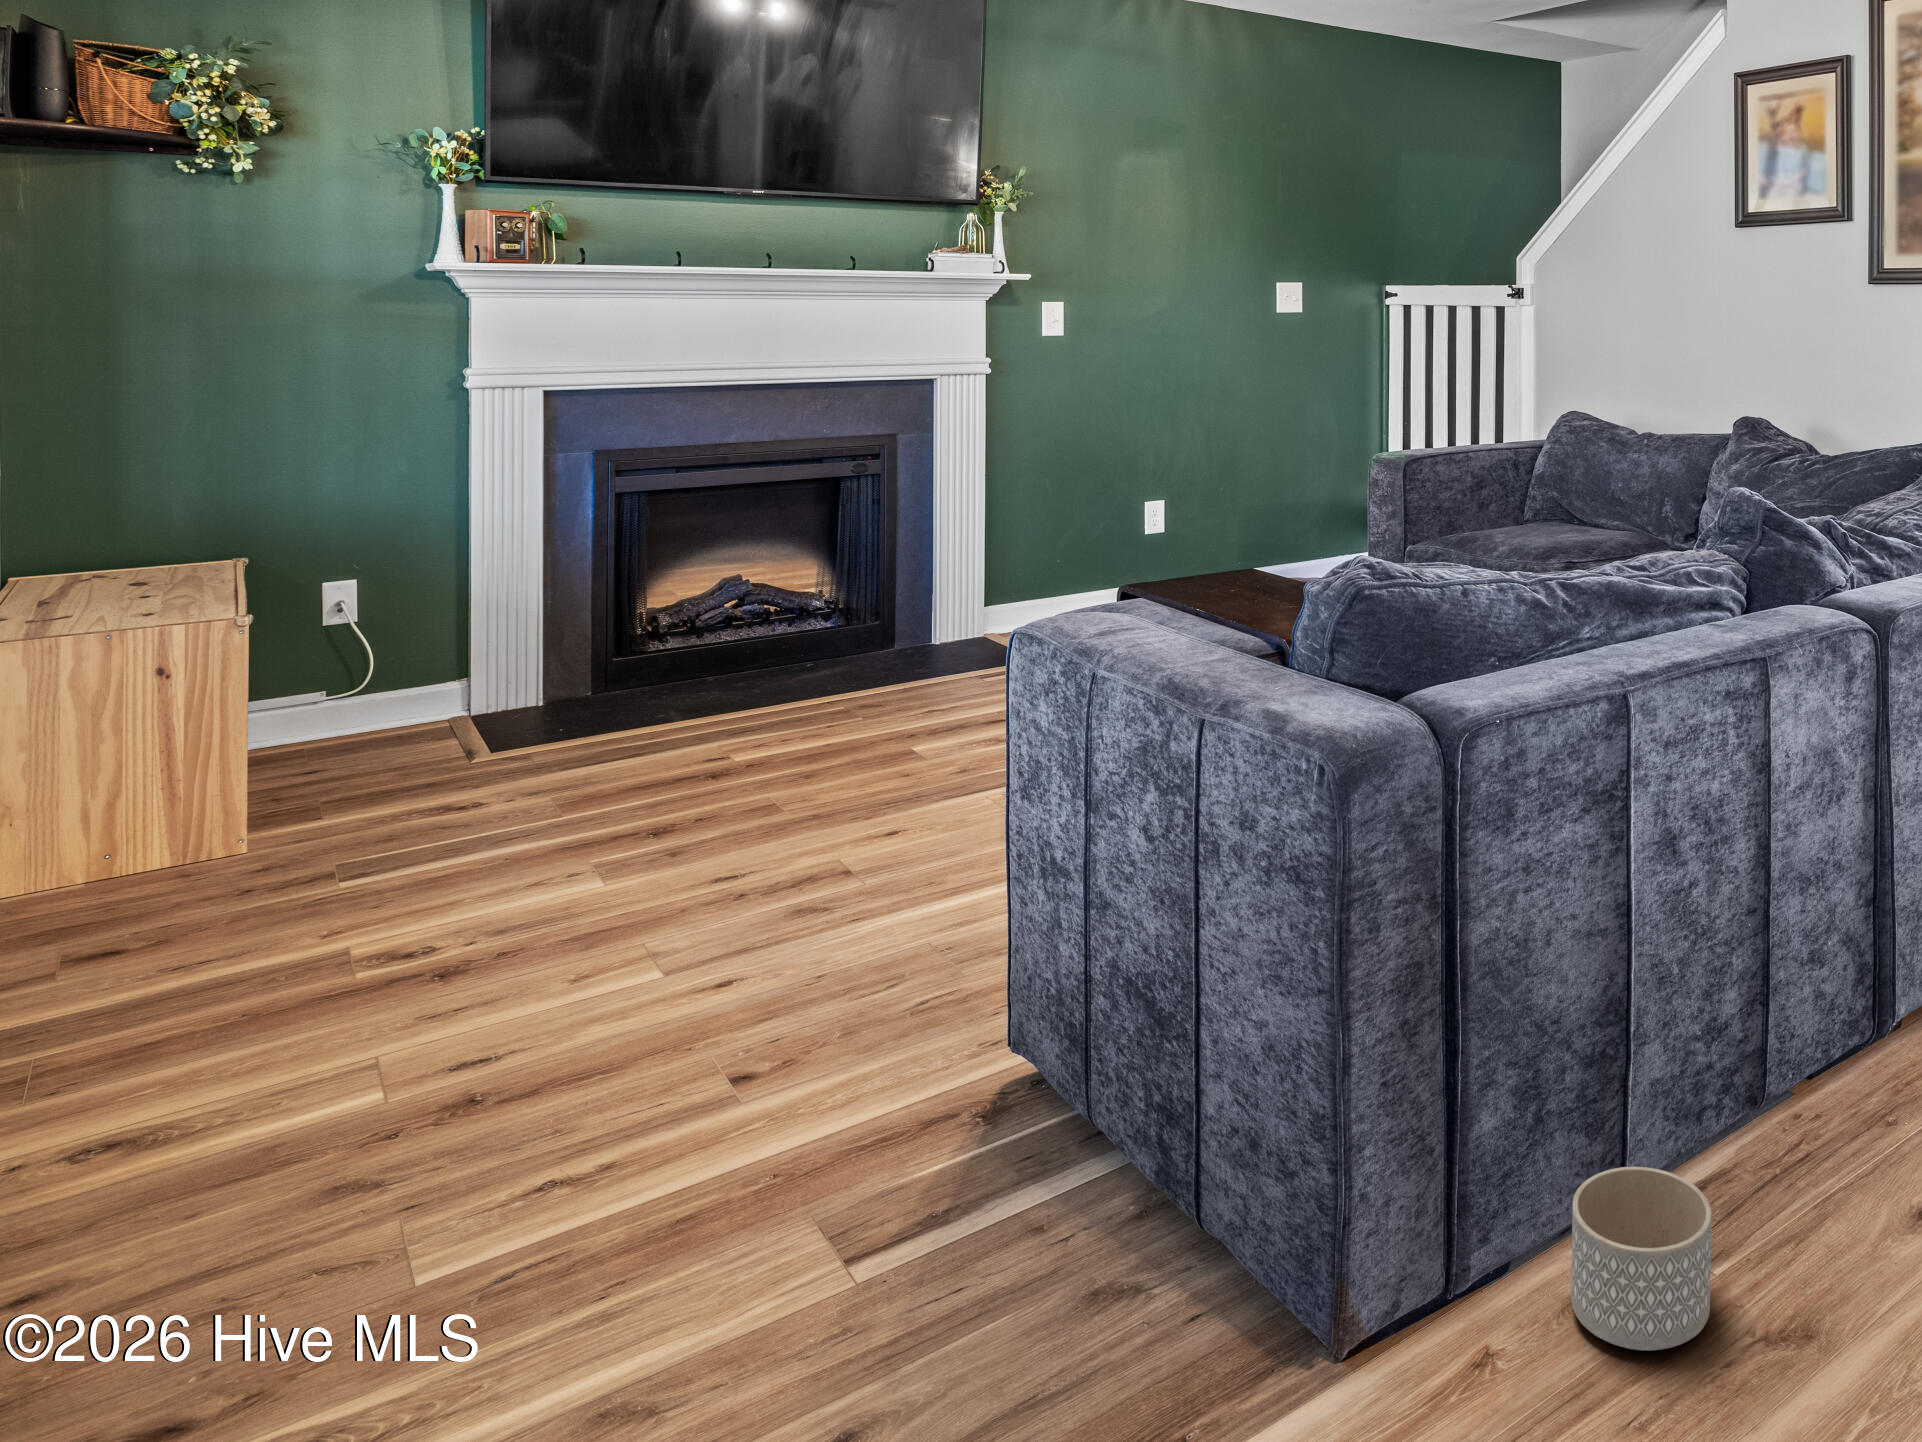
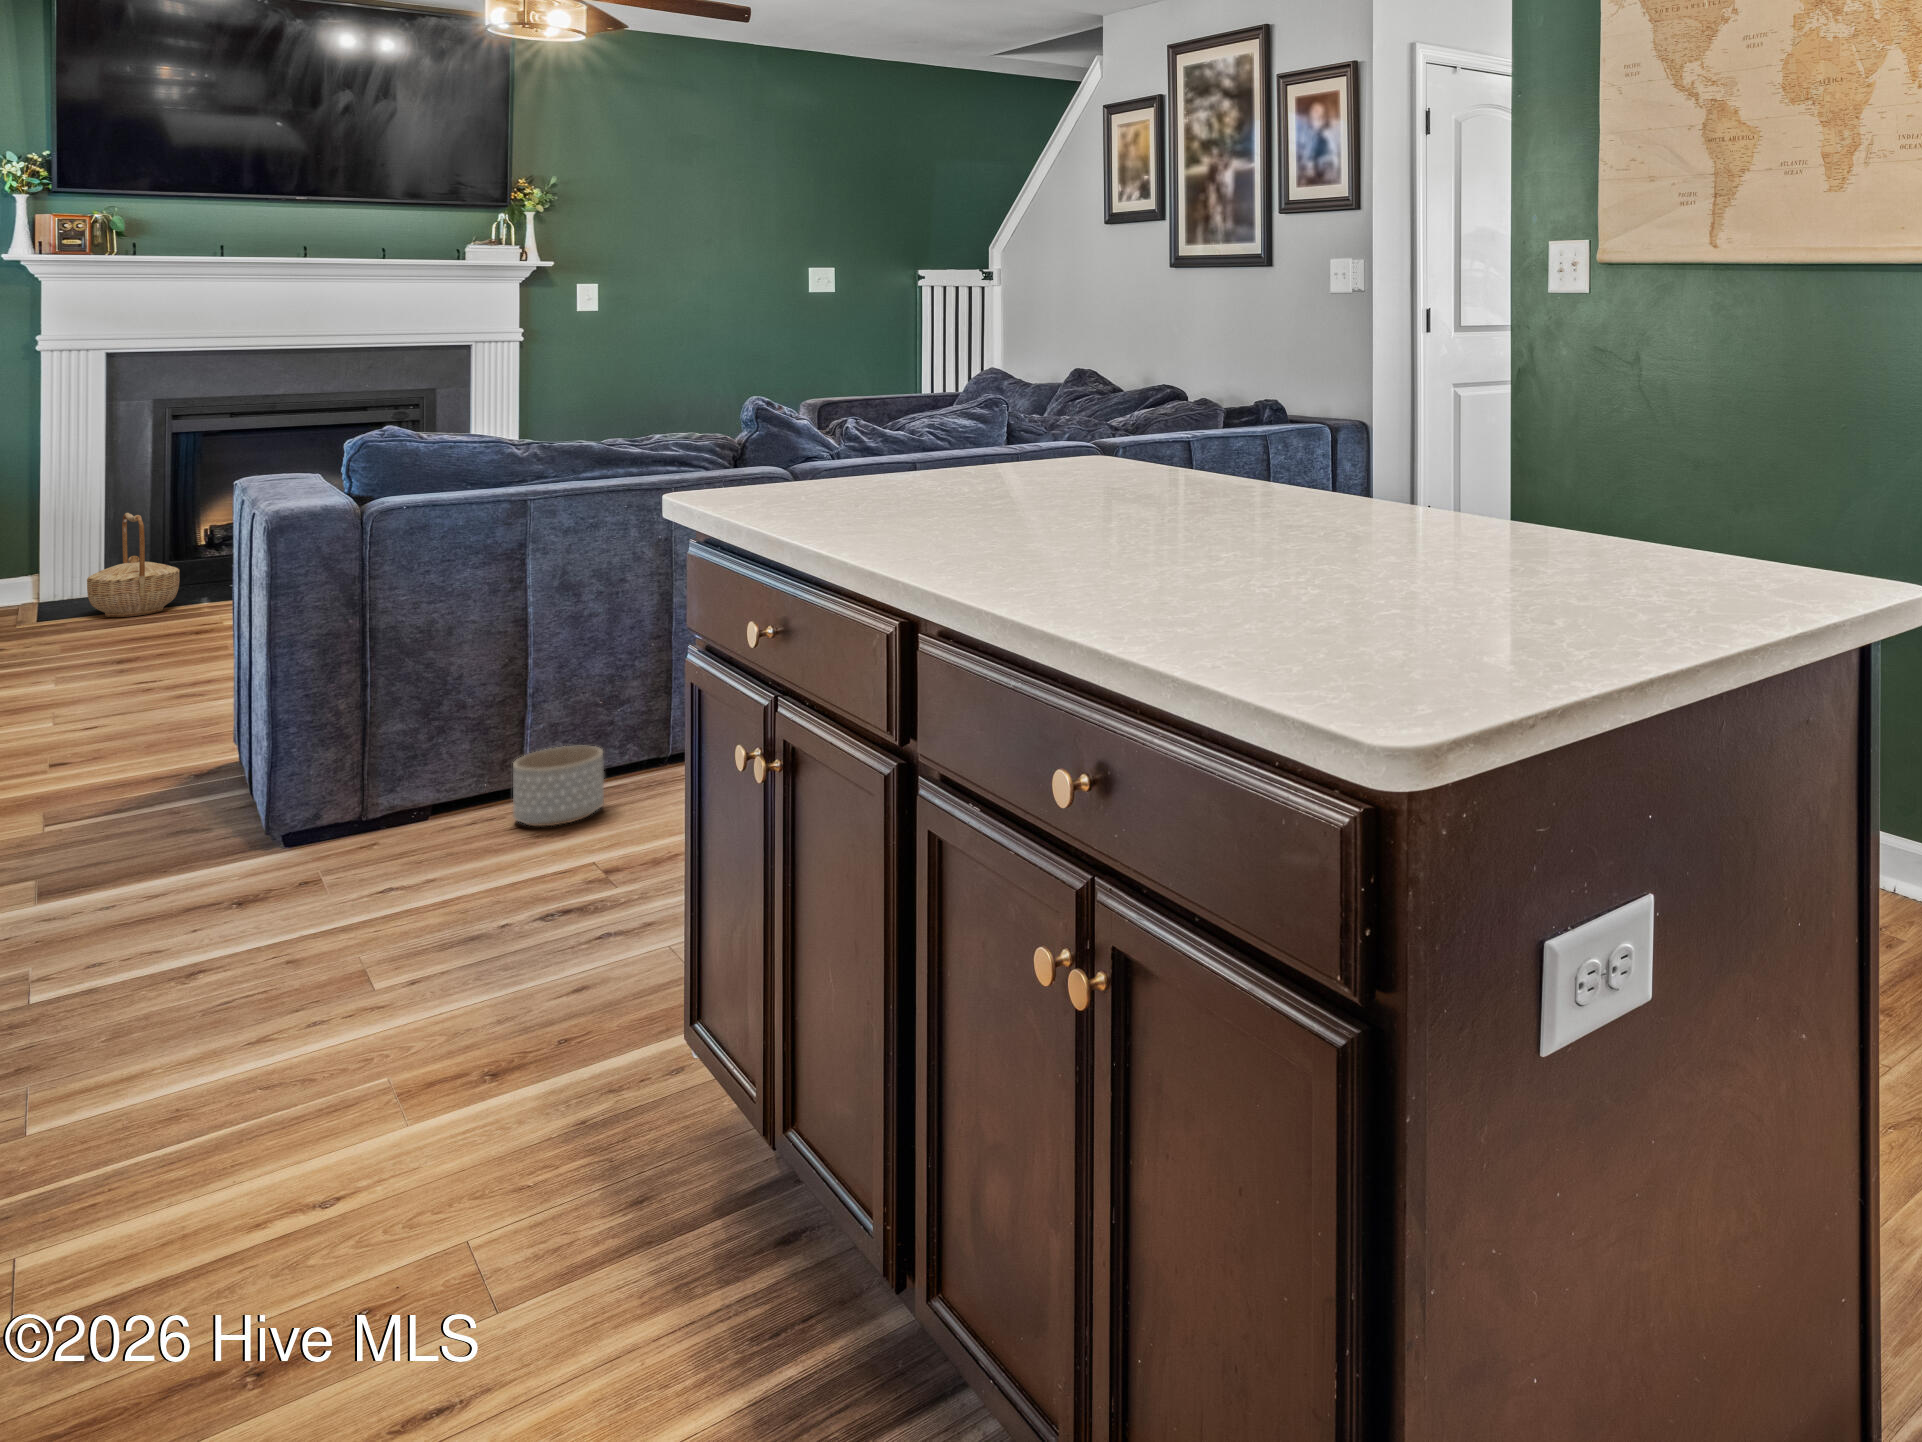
basket: none [531,601,637,742] -> present [87,513,180,617]

